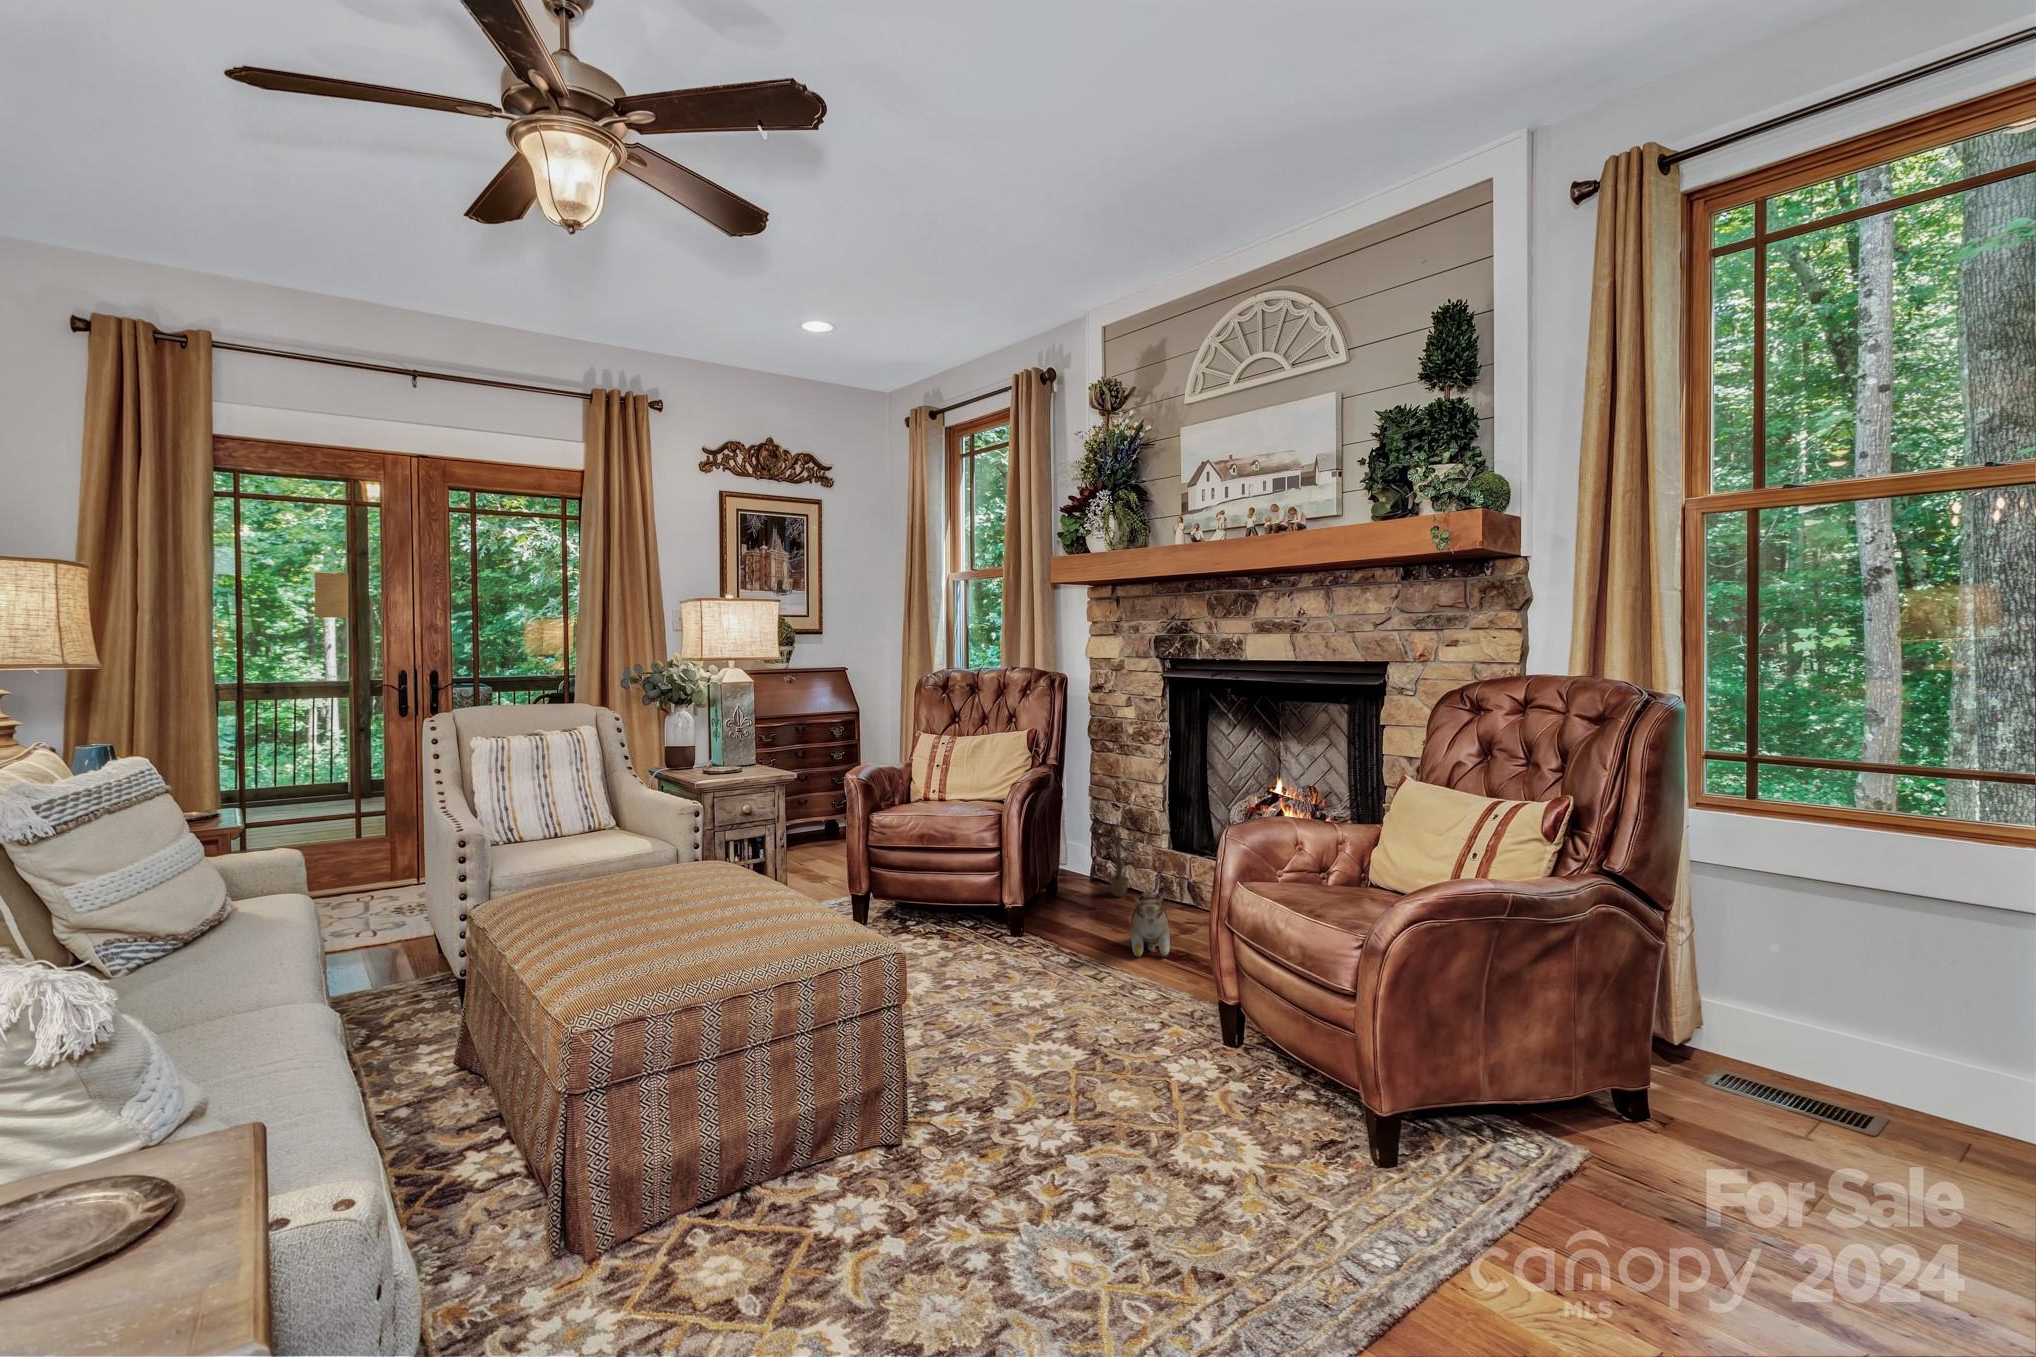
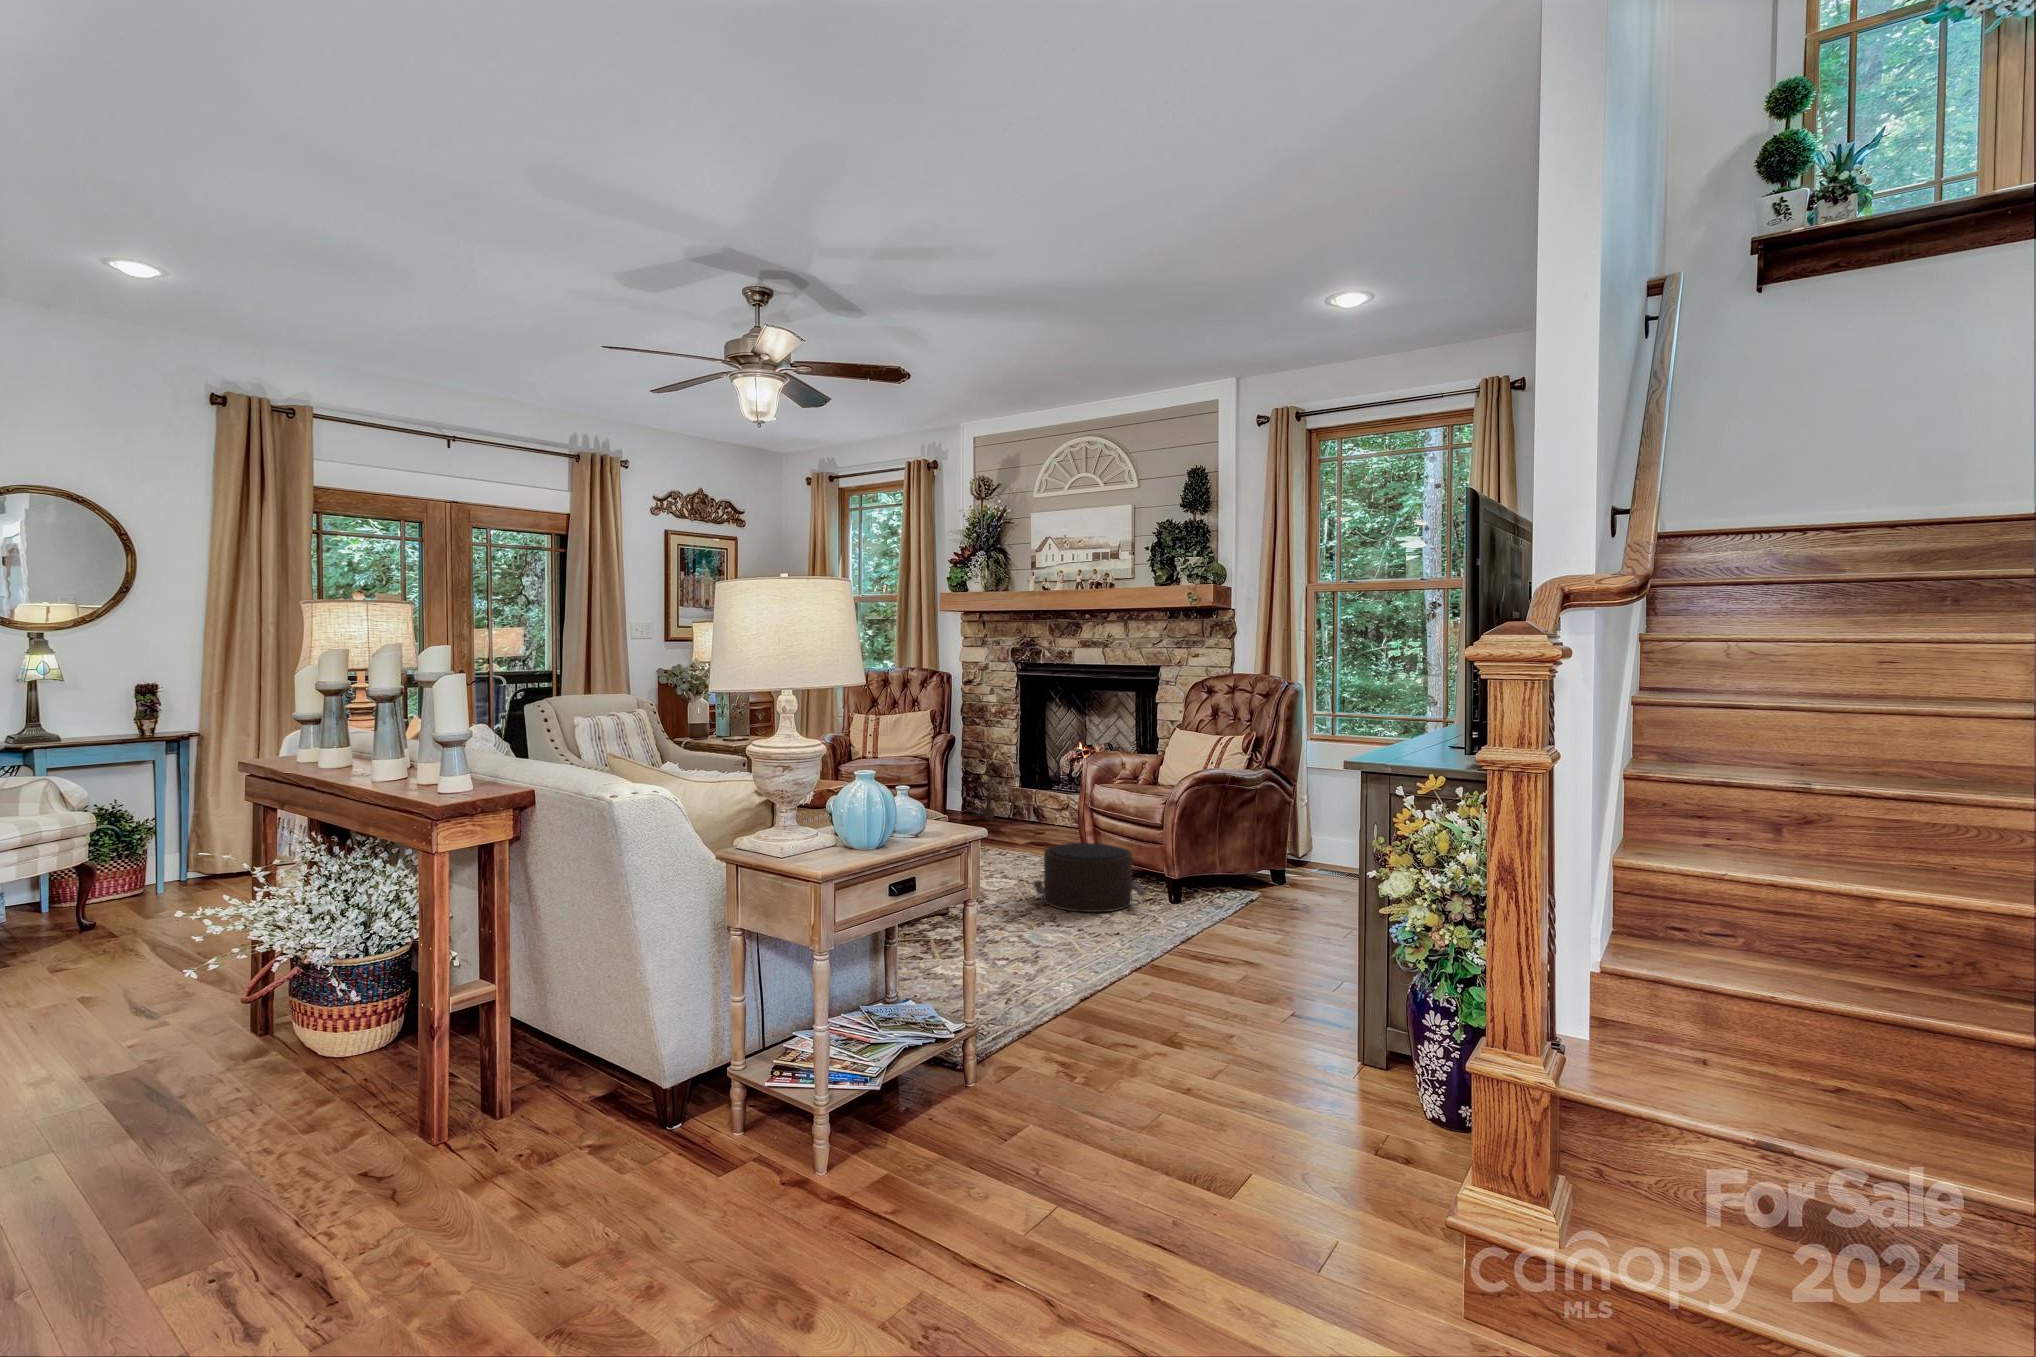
plush toy: present [1131,891,1171,957] -> none [1012,804,1038,845]
pouf: none [1076,1007,1318,1190] -> present [1034,843,1148,913]

